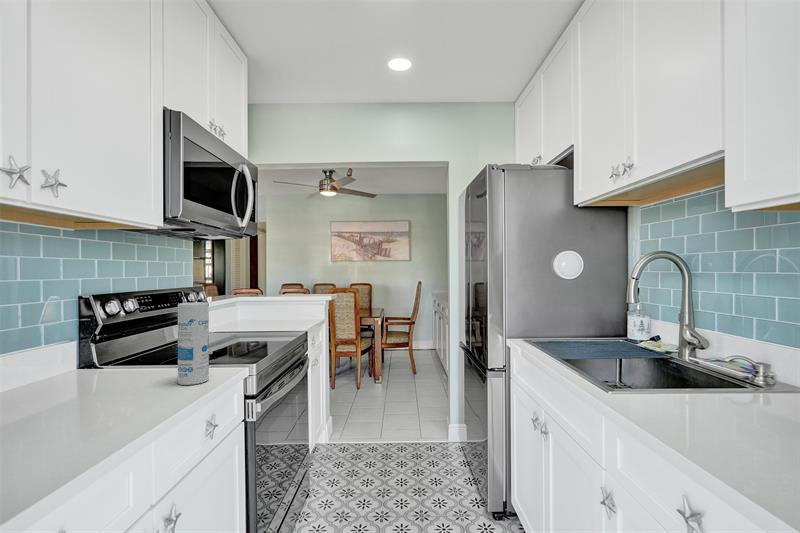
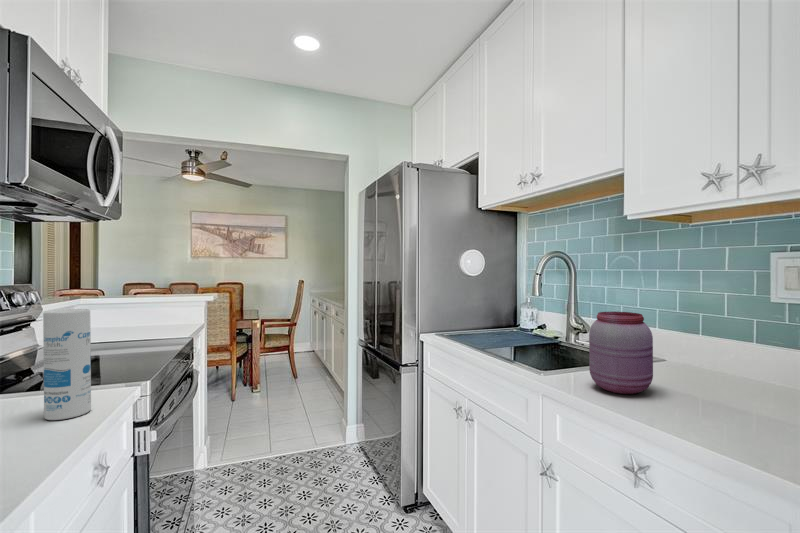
jar: none [667,324,749,422] -> present [589,312,653,394]

